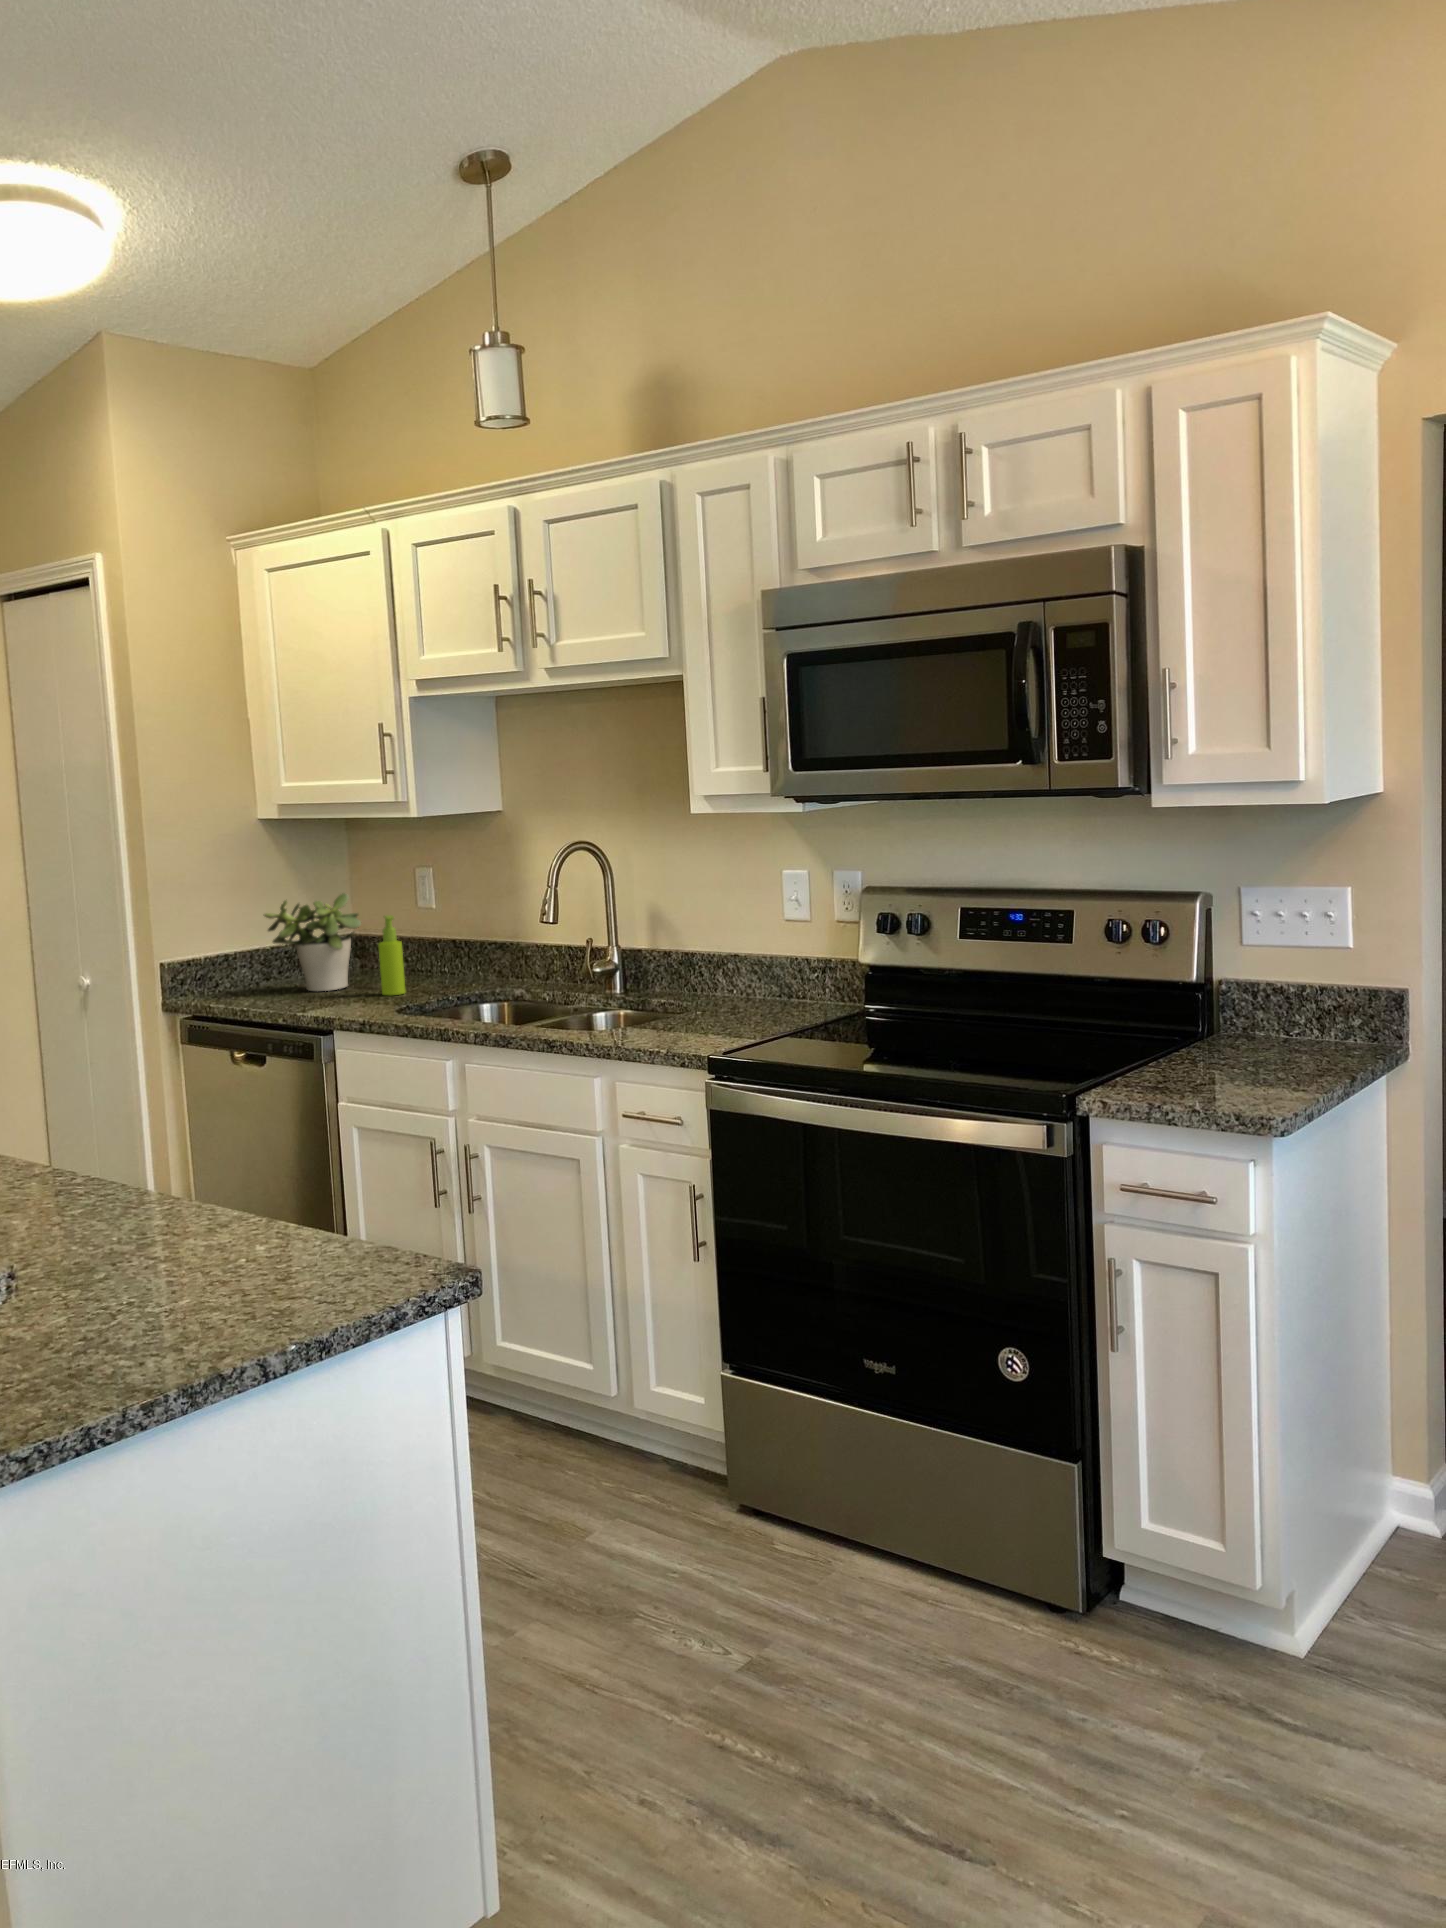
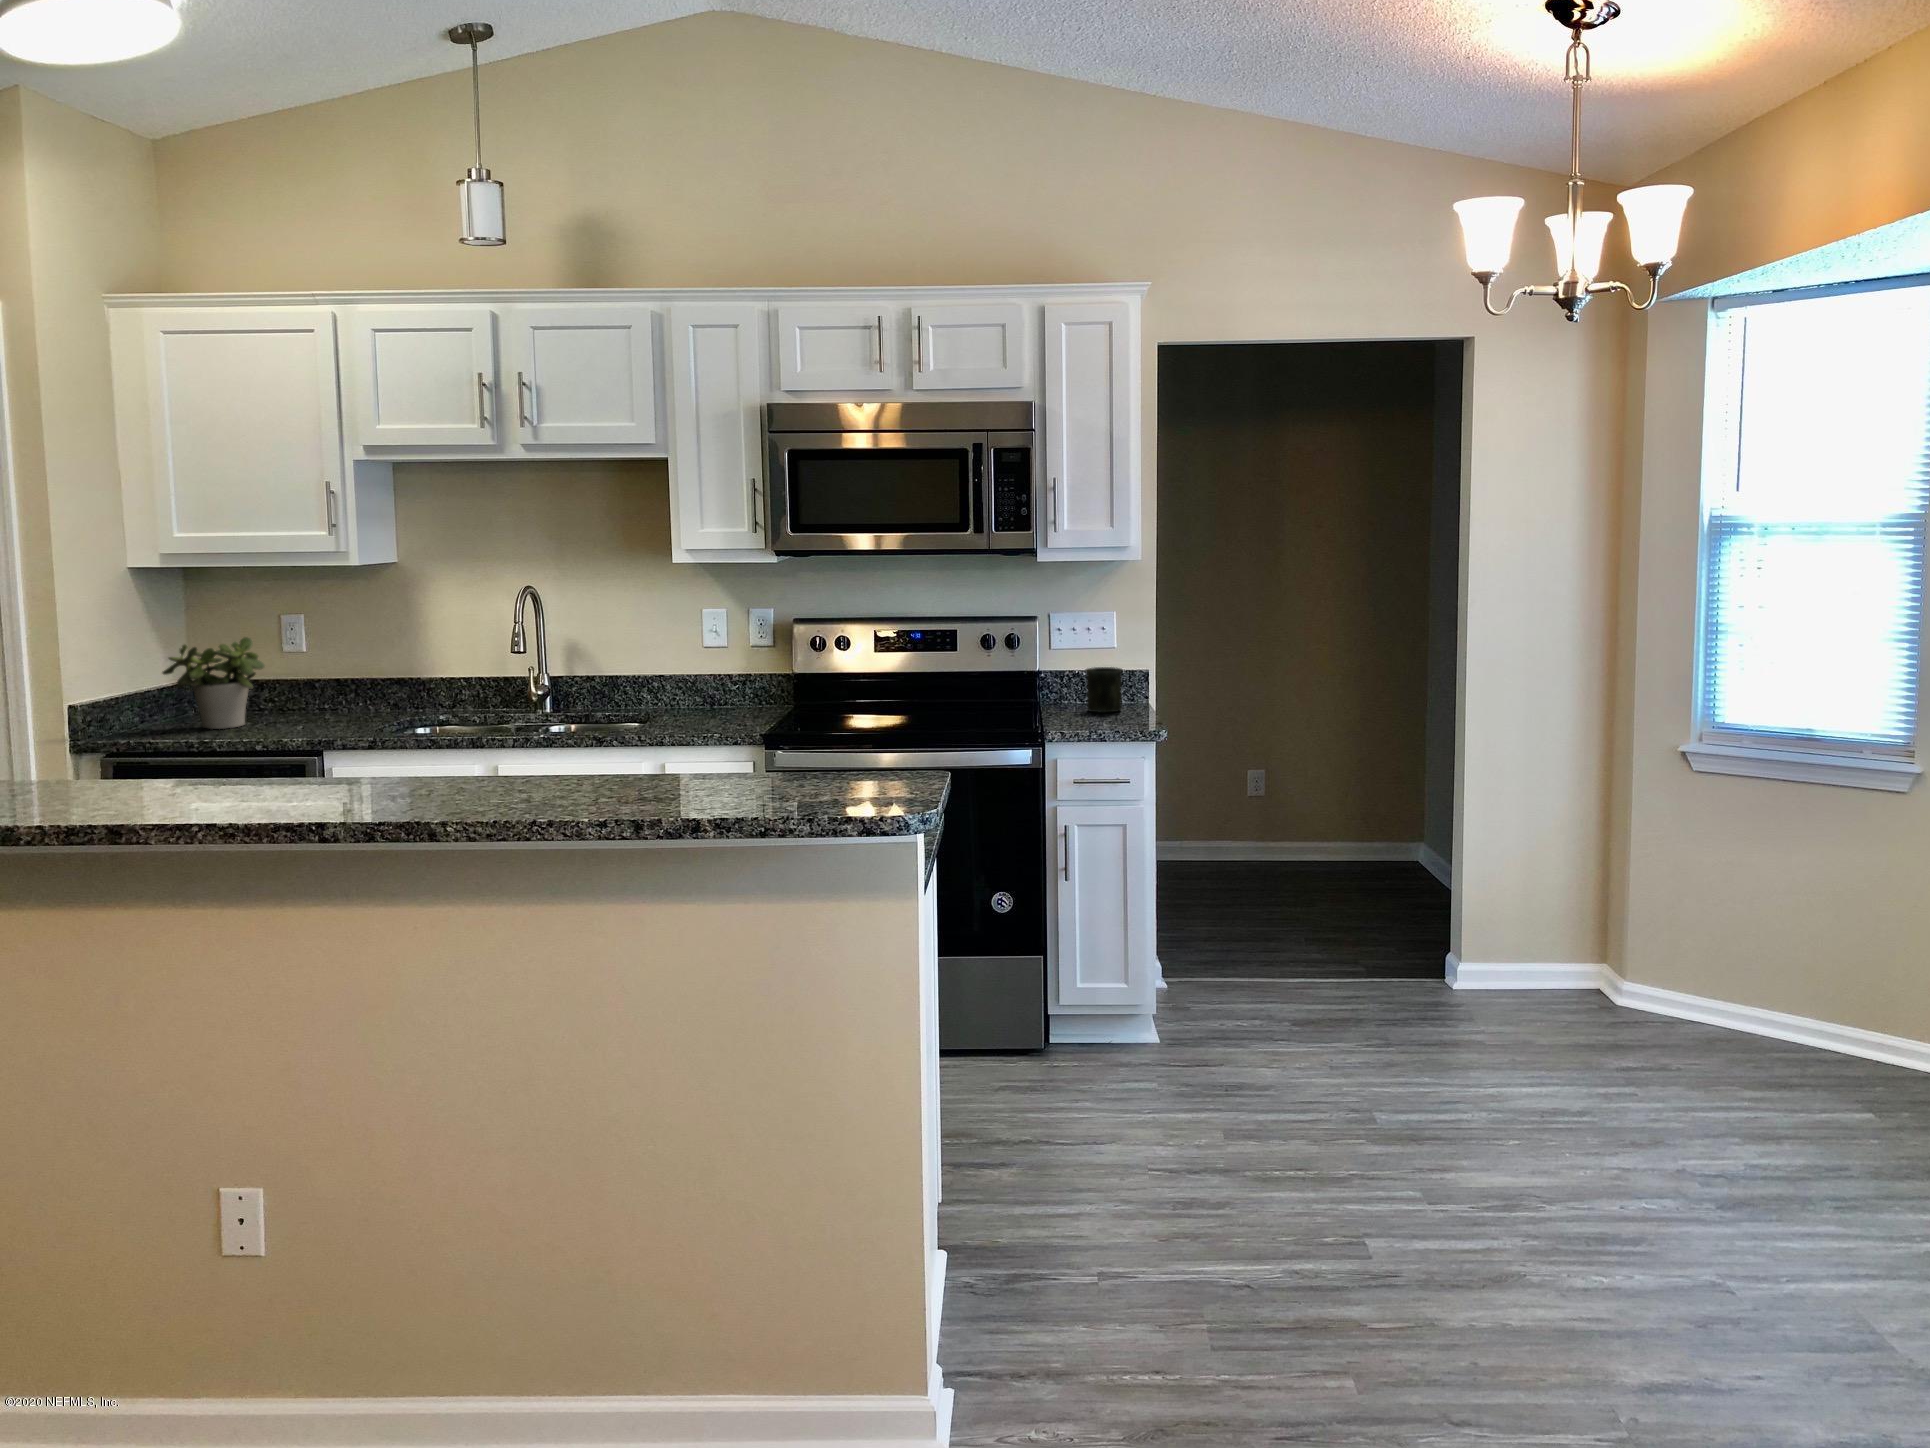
soap dispenser: present [379,915,405,995] -> none [303,655,329,726]
mug: none [1250,984,1319,1063] -> present [1086,667,1122,713]

